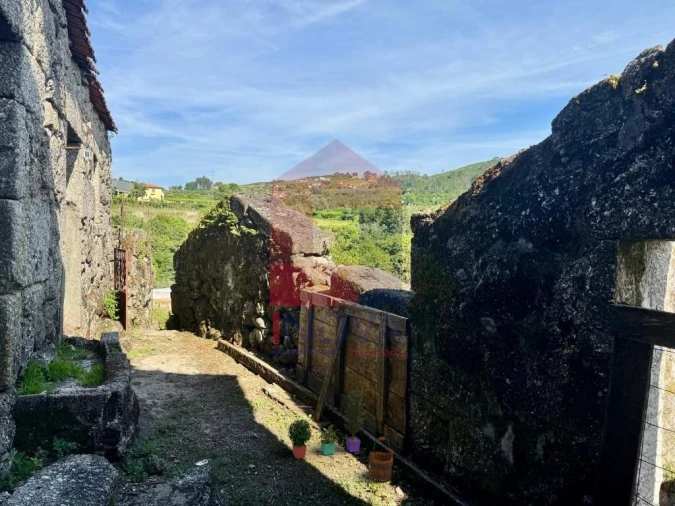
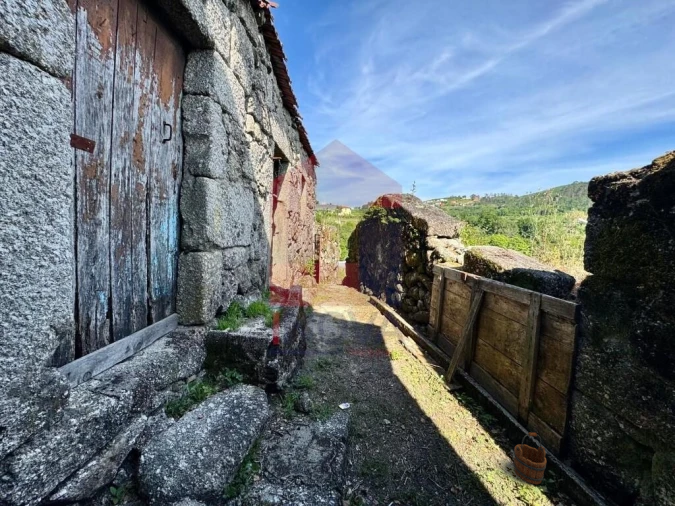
potted plant: present [288,388,365,458] -> none [422,365,506,429]

